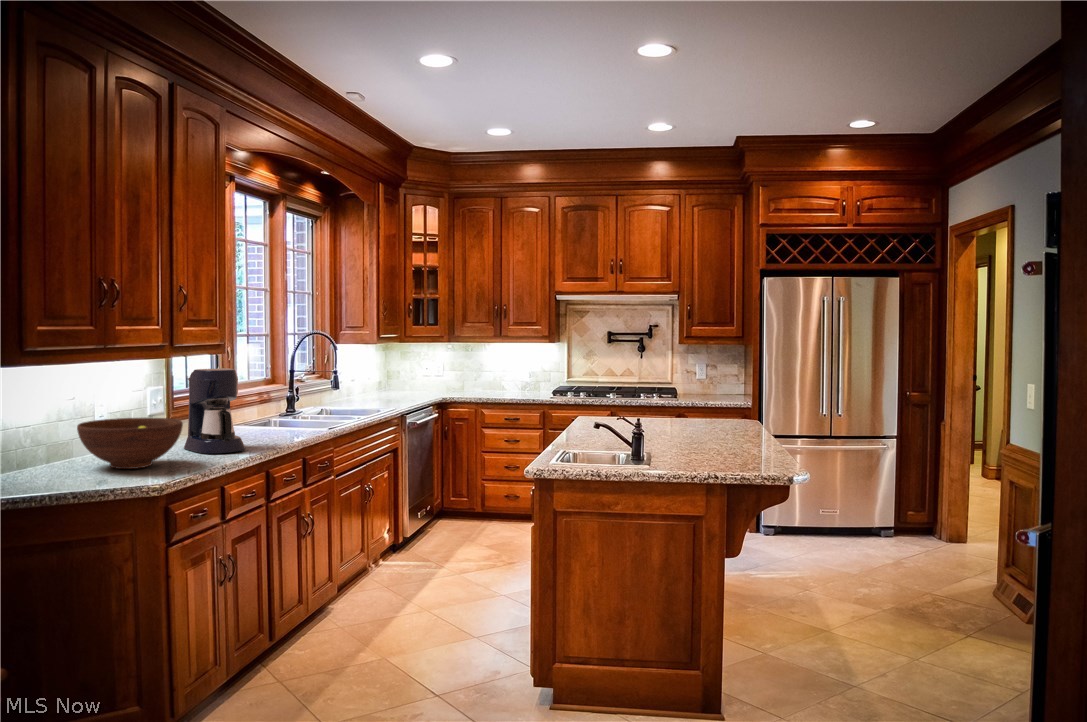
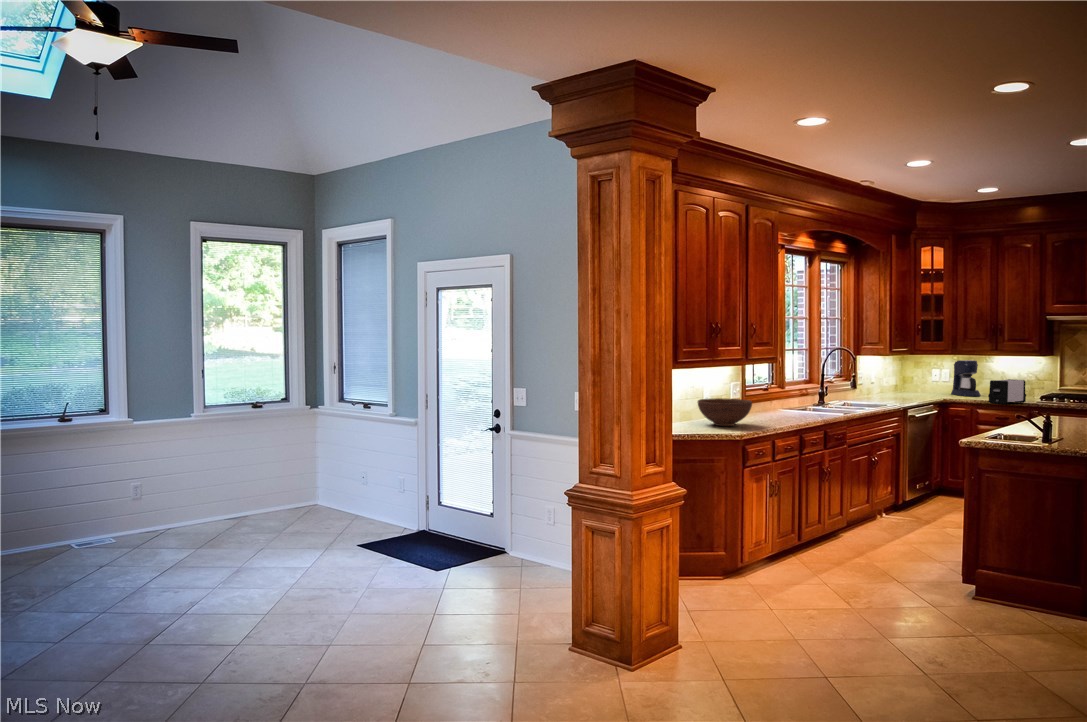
coffee maker: present [184,368,245,454] -> present [951,360,981,396]
toaster: none [491,371,528,402] -> present [988,379,1026,405]

